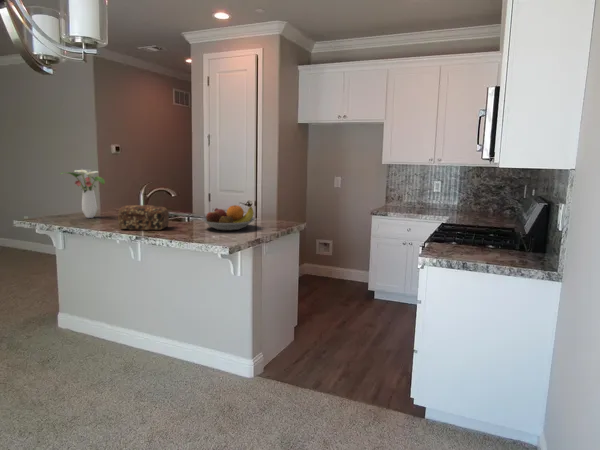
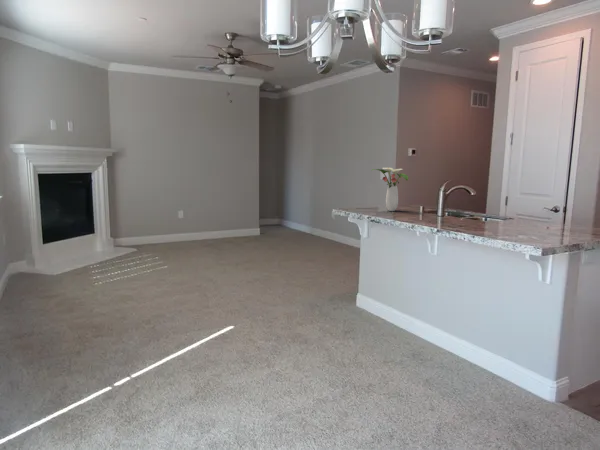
bread loaf: present [118,205,169,230] -> none [420,199,470,225]
fruit bowl: present [201,205,256,230] -> none [505,205,573,232]

